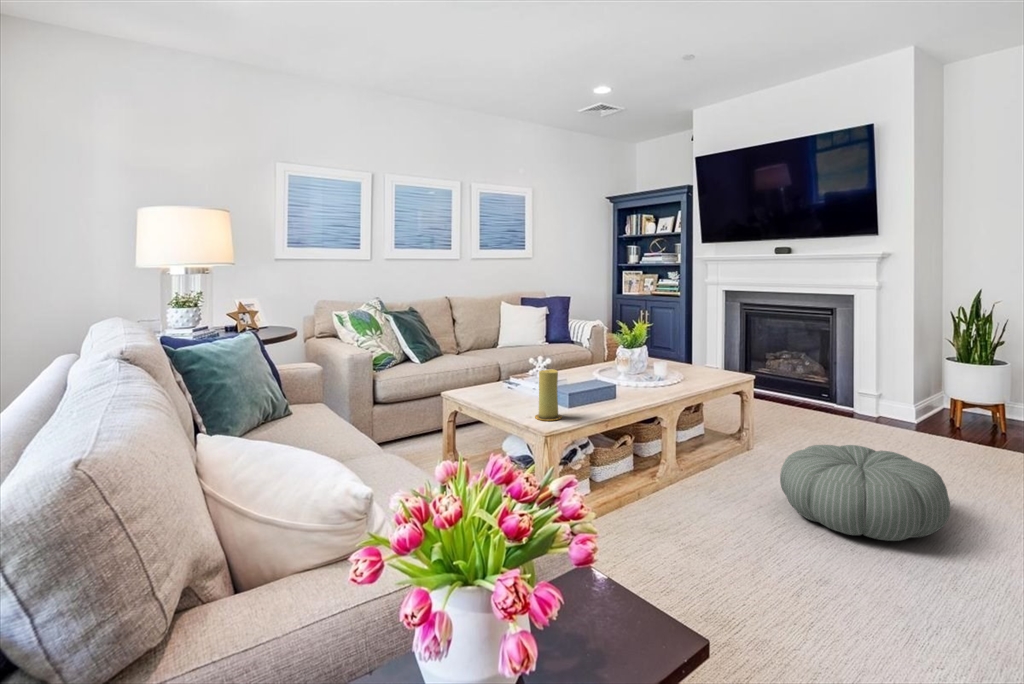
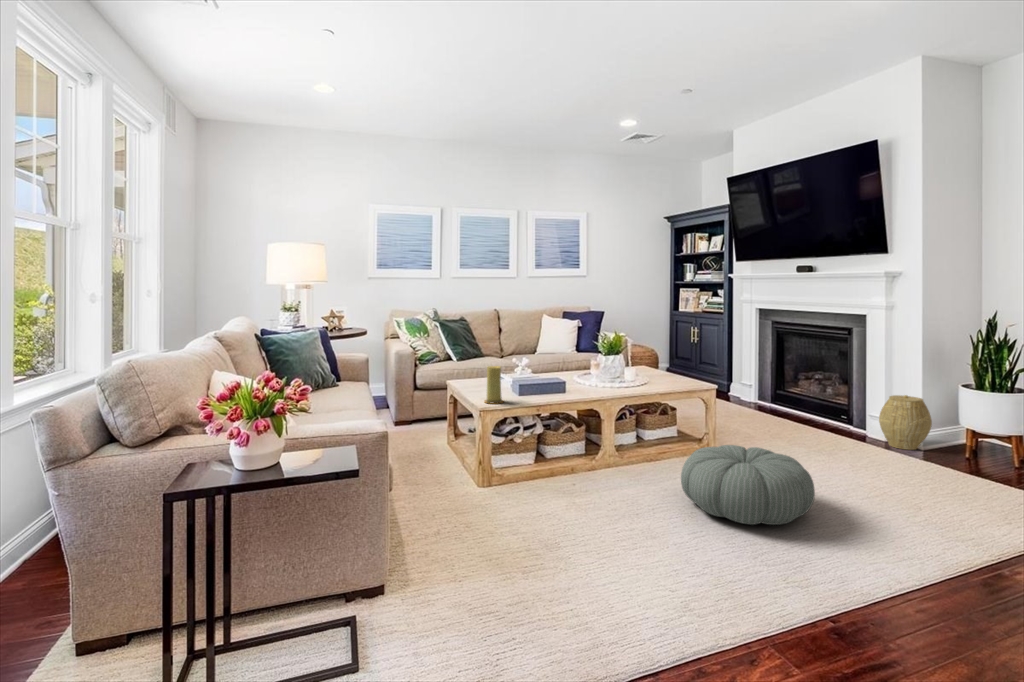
woven basket: none [882,372,935,427] -> present [879,395,932,450]

